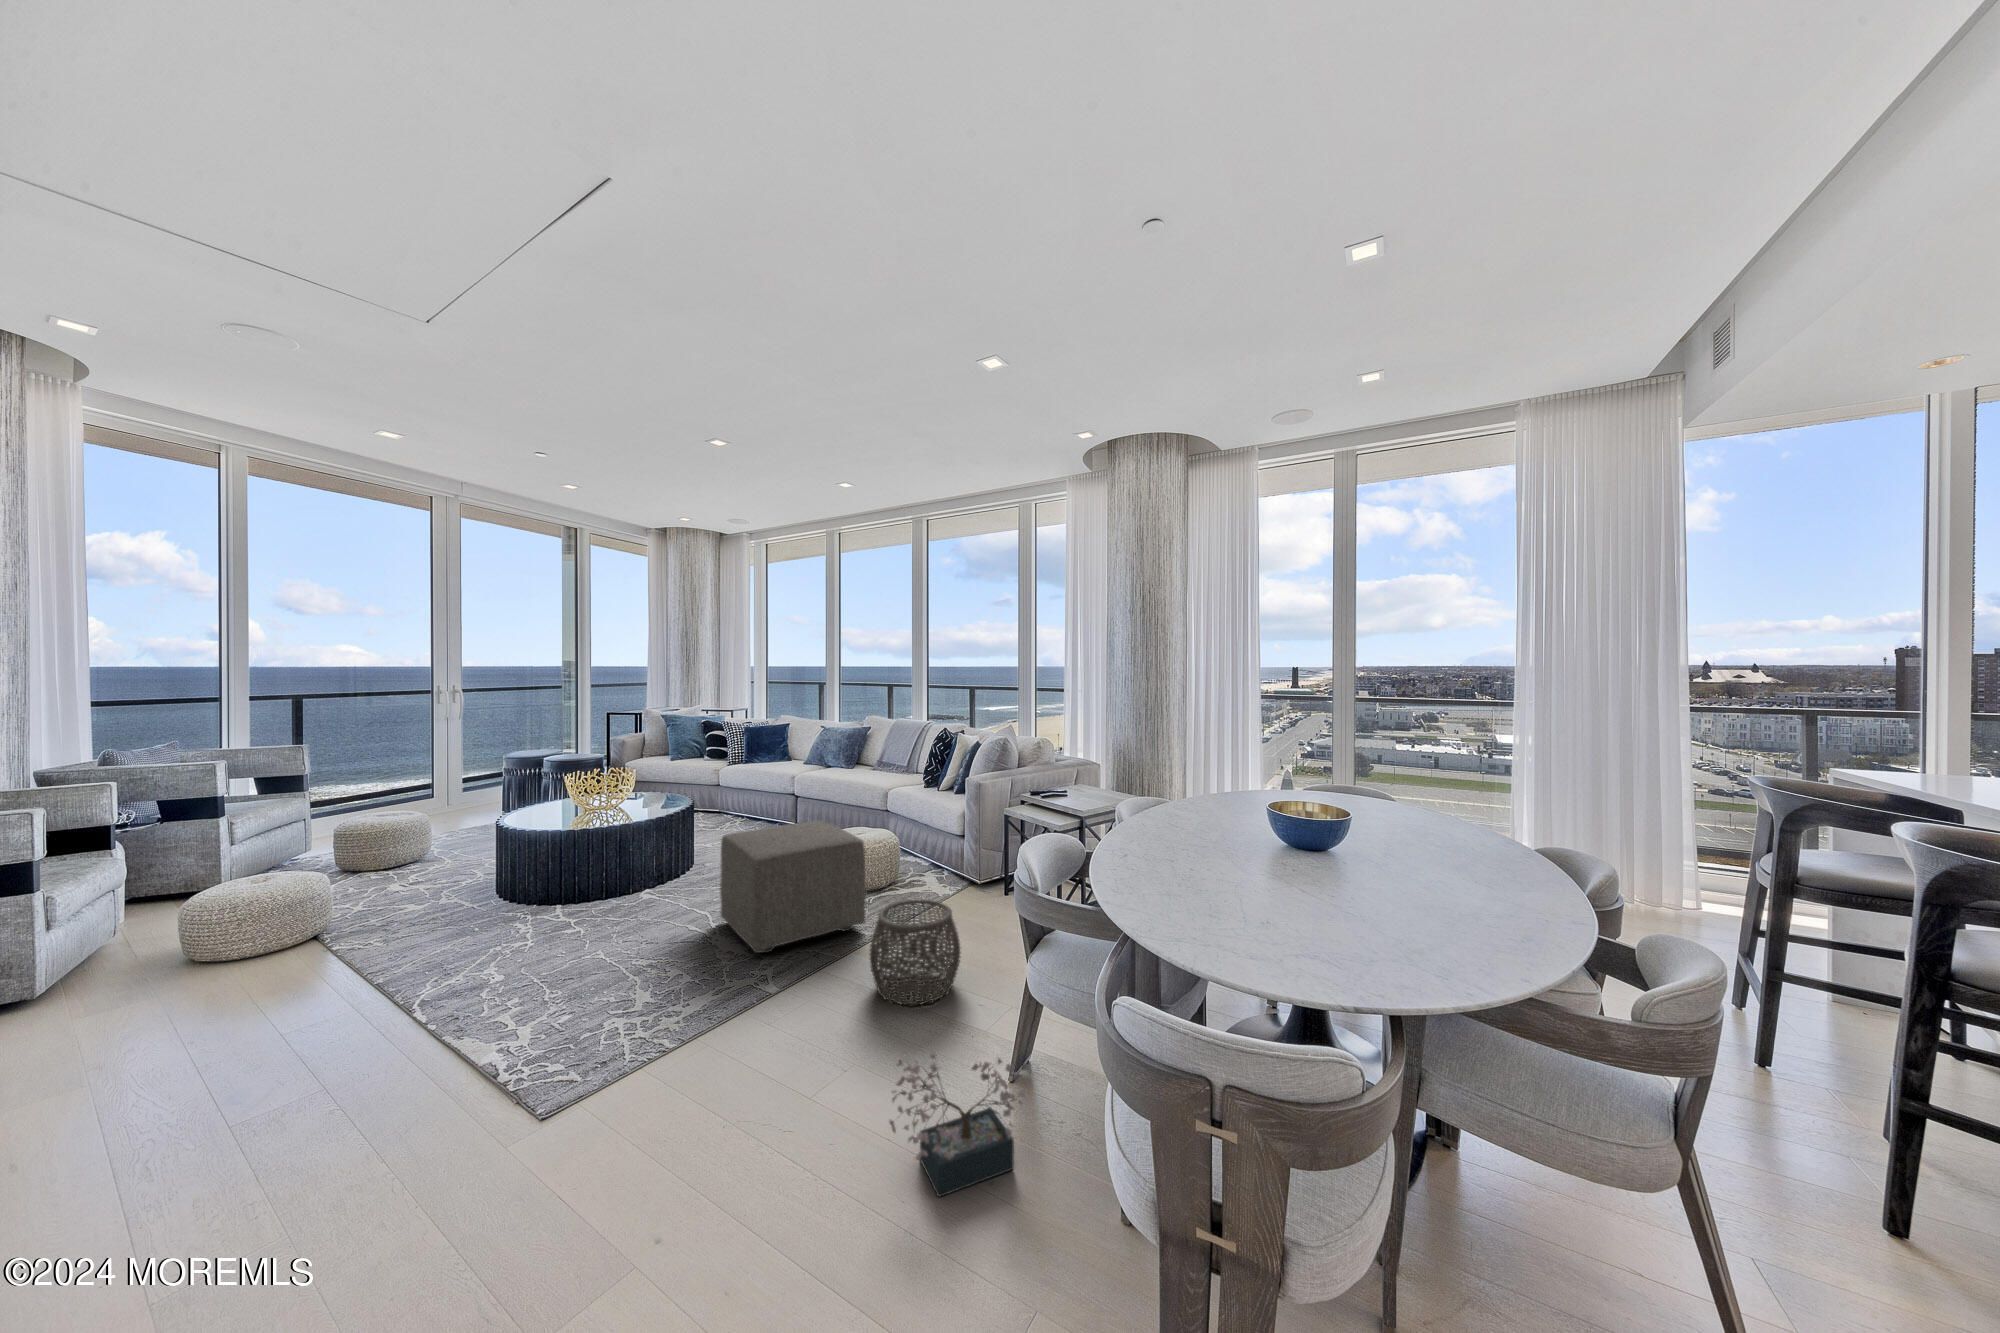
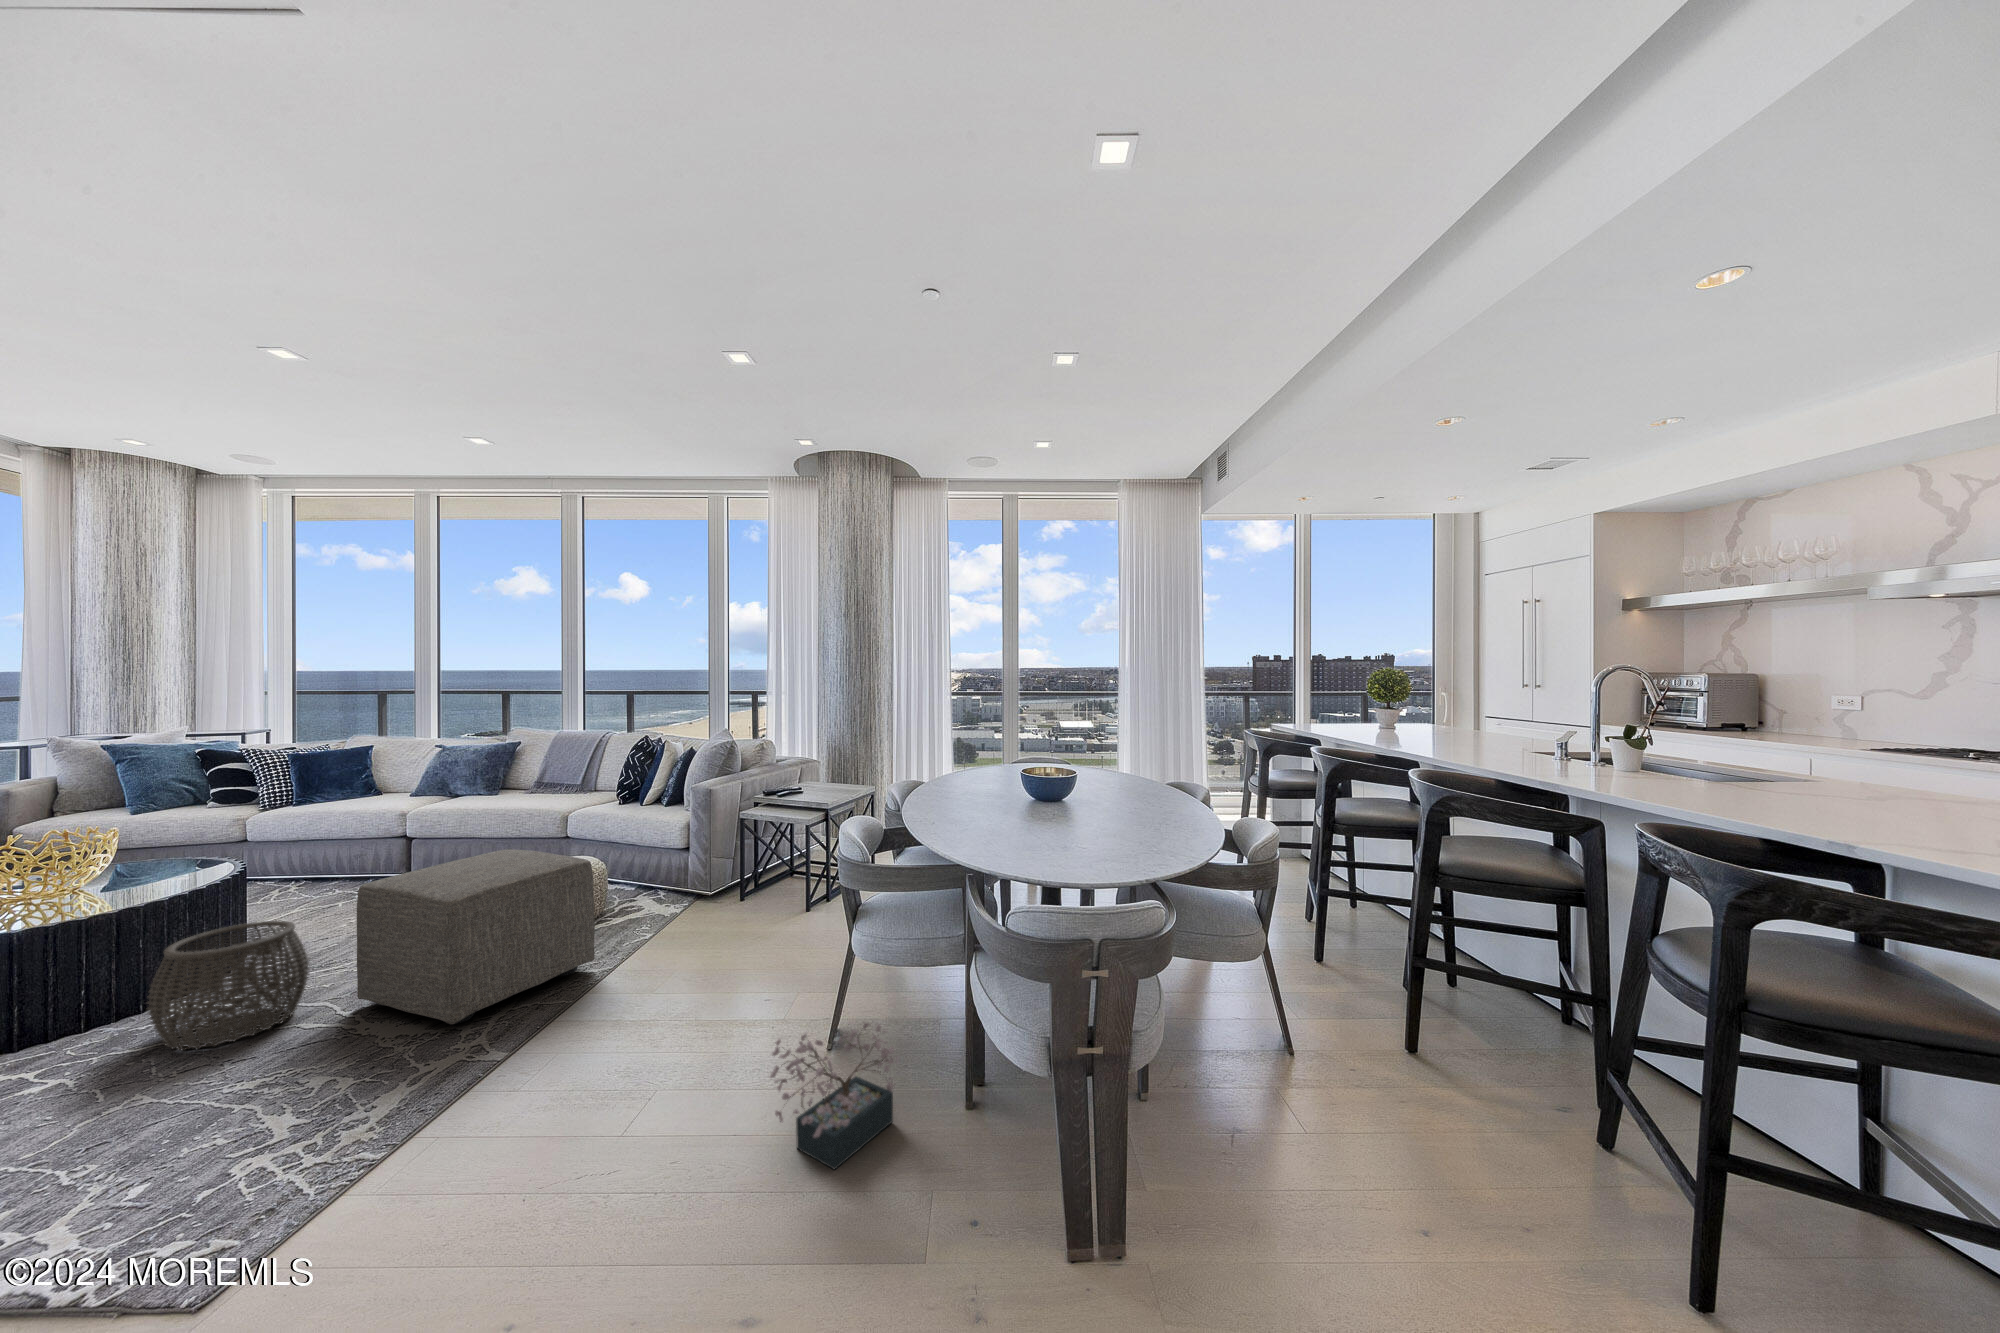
woven basket: present [869,900,961,1006] -> present [147,921,310,1050]

